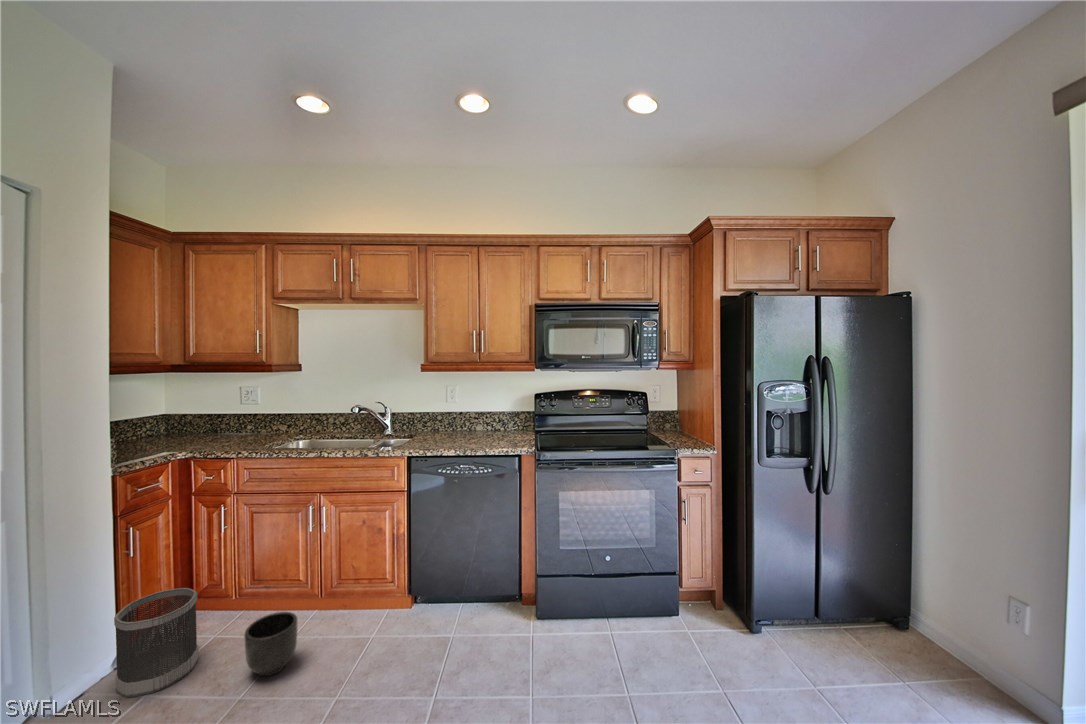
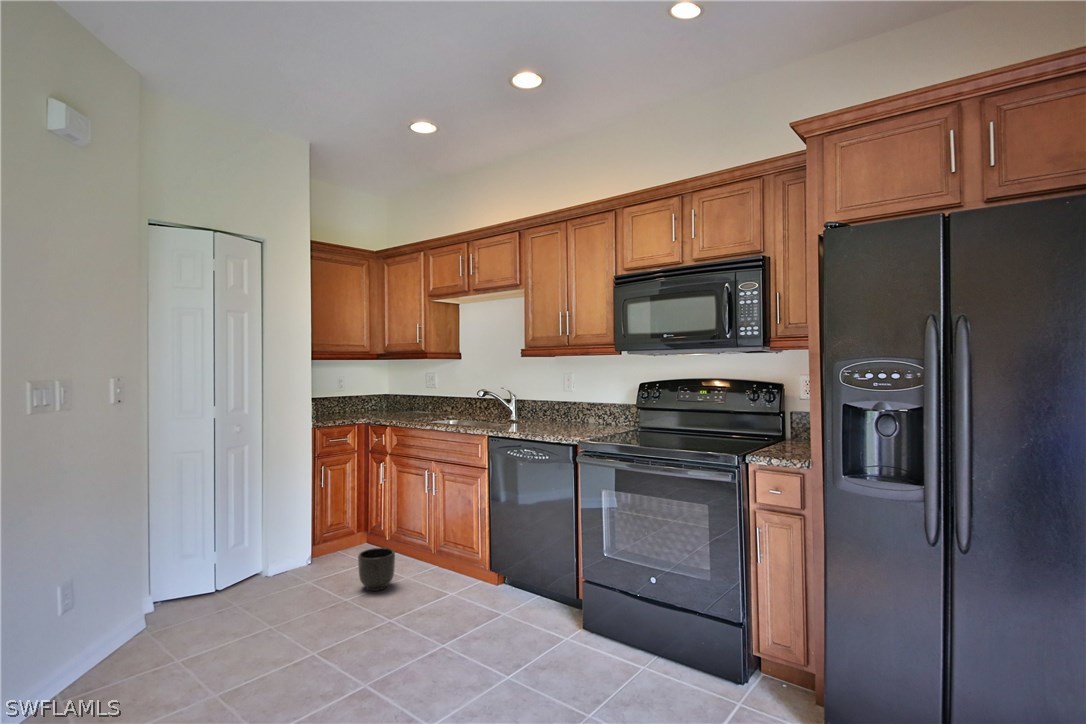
wastebasket: present [114,588,198,697] -> none [304,514,351,578]

